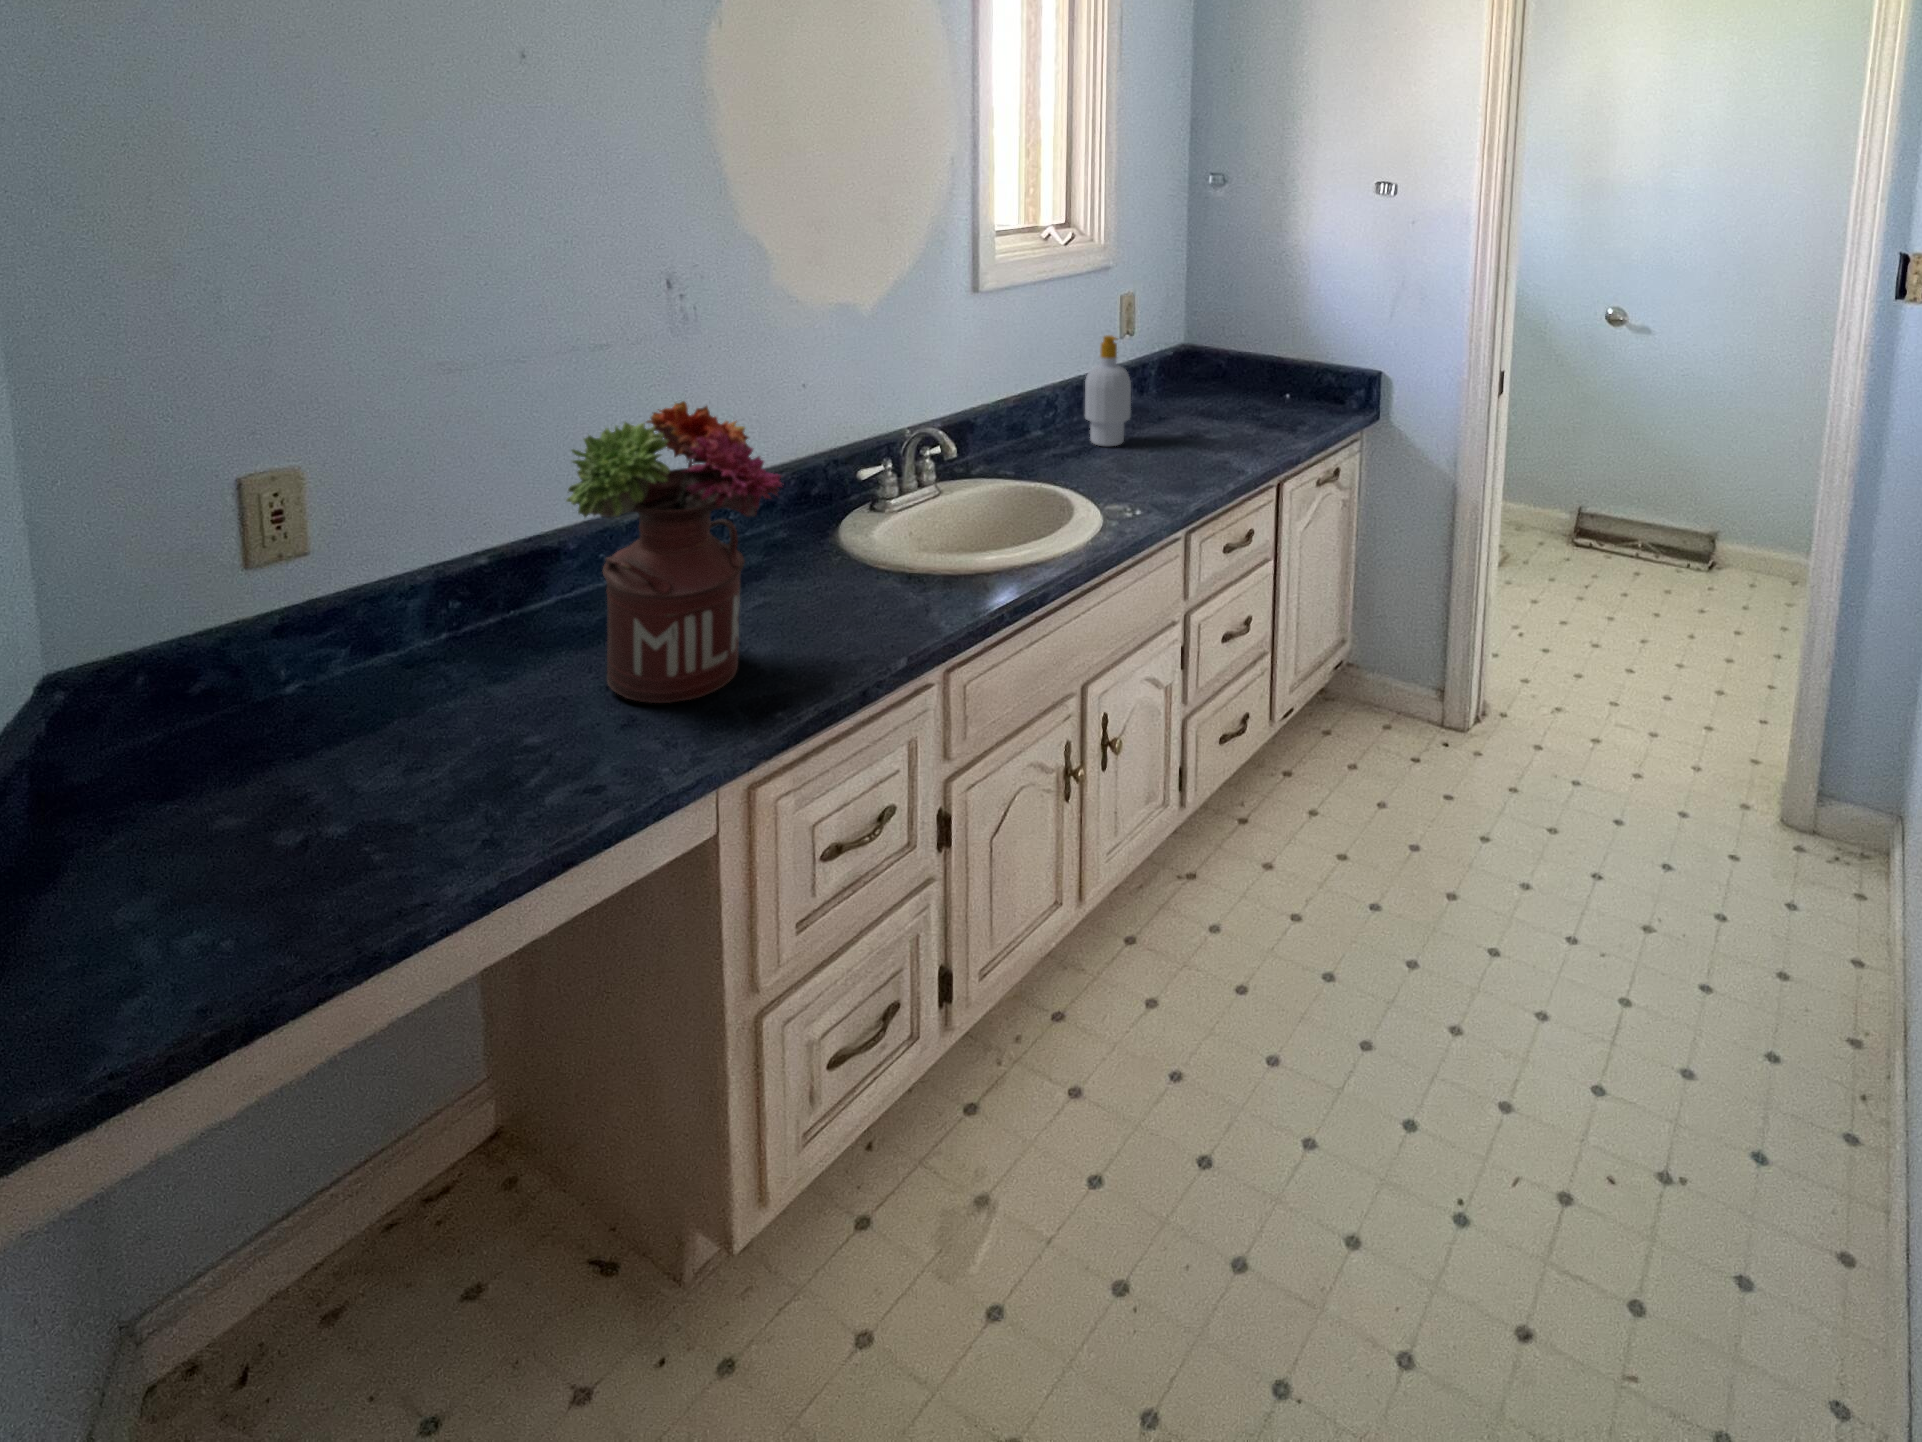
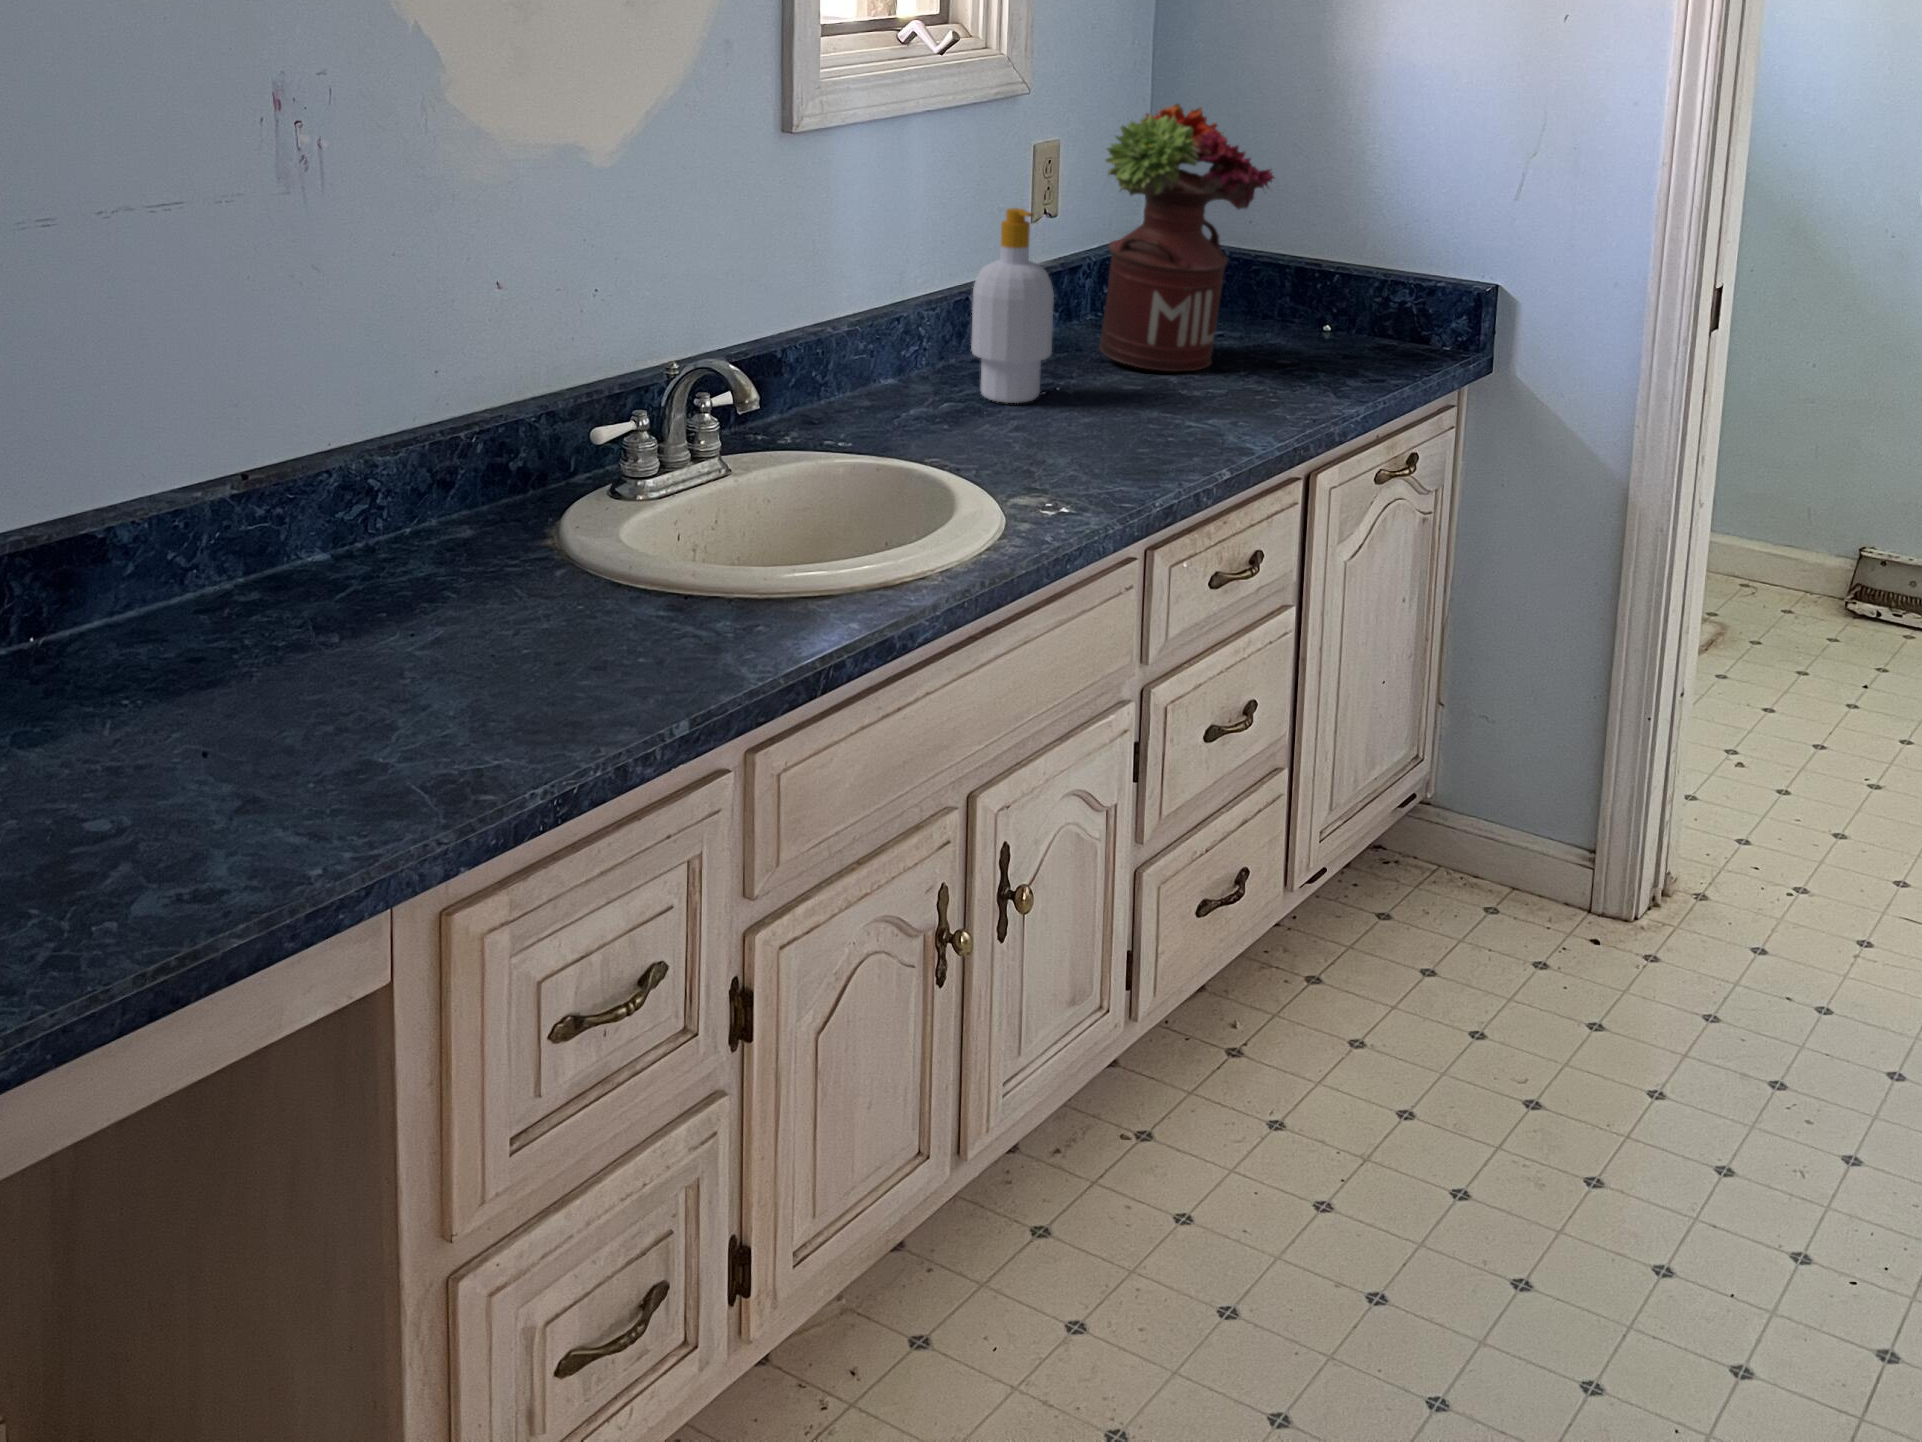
flower arrangement: present [567,401,782,703] -> present [1099,104,1274,371]

